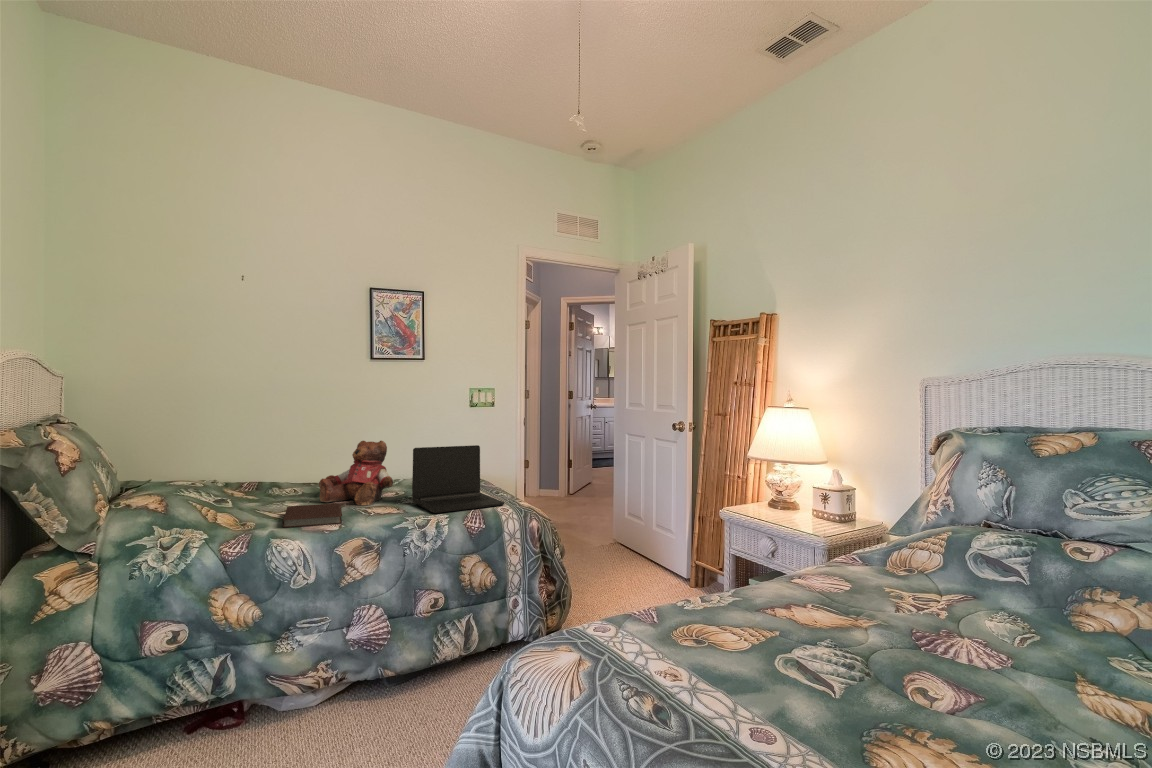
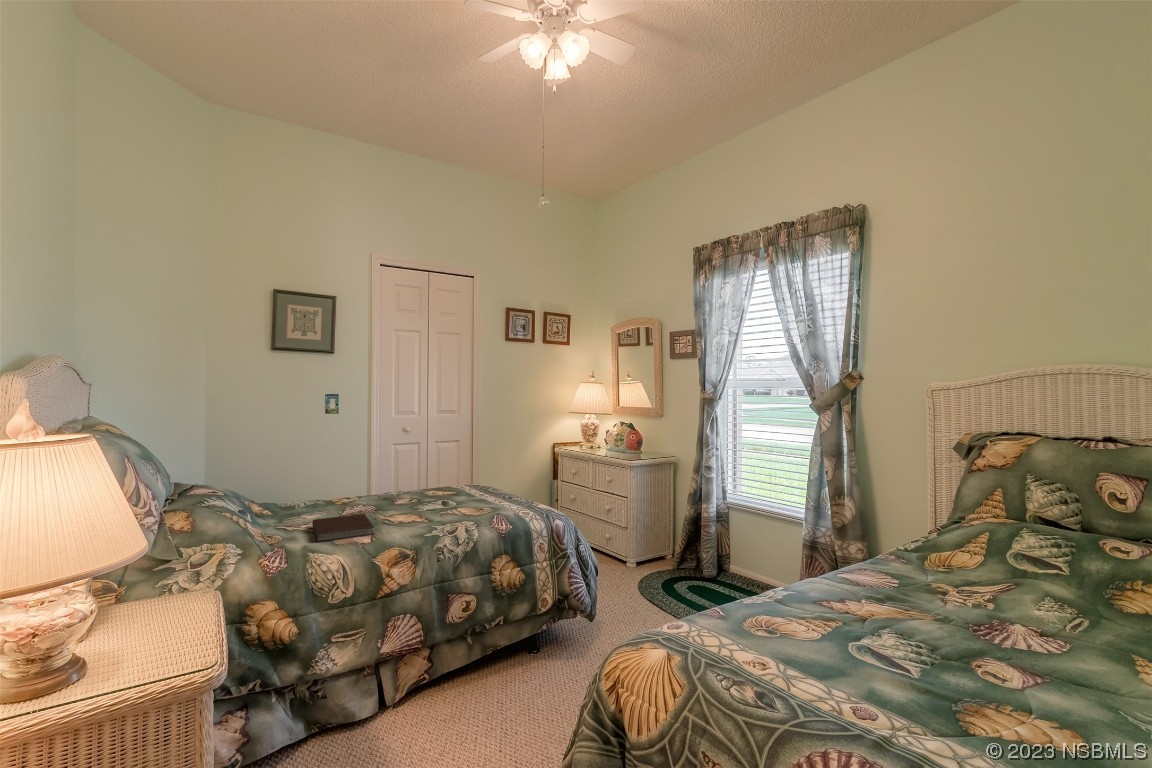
teddy bear: present [319,441,393,505] -> none [337,449,411,514]
laptop: present [412,445,504,513] -> none [431,450,523,519]

